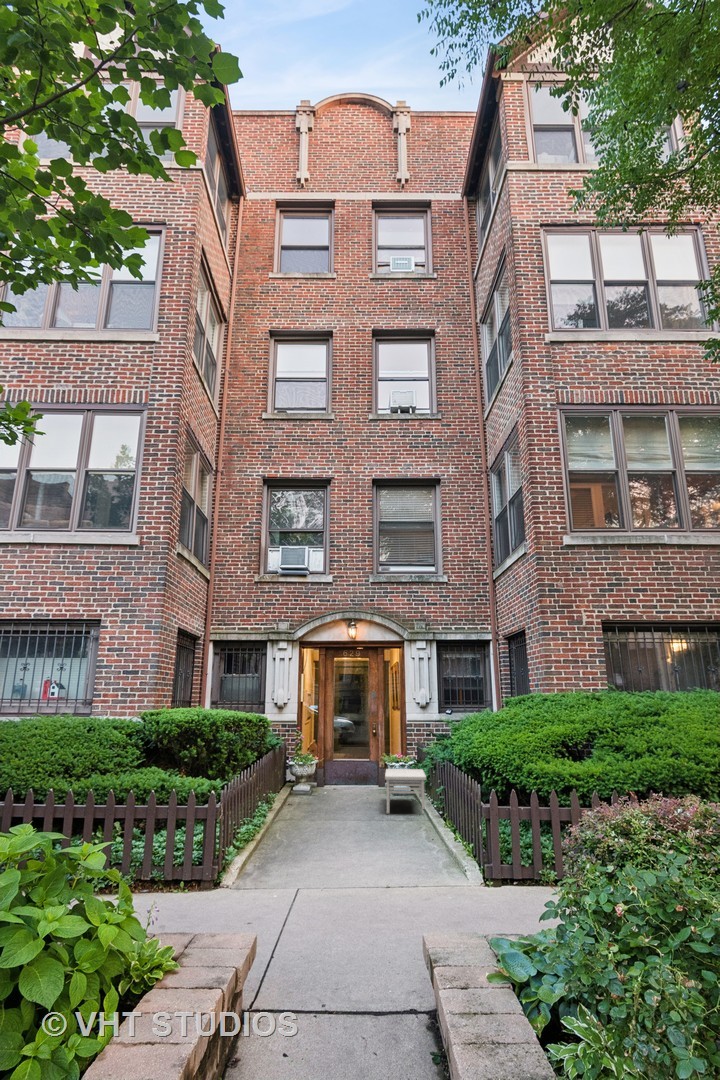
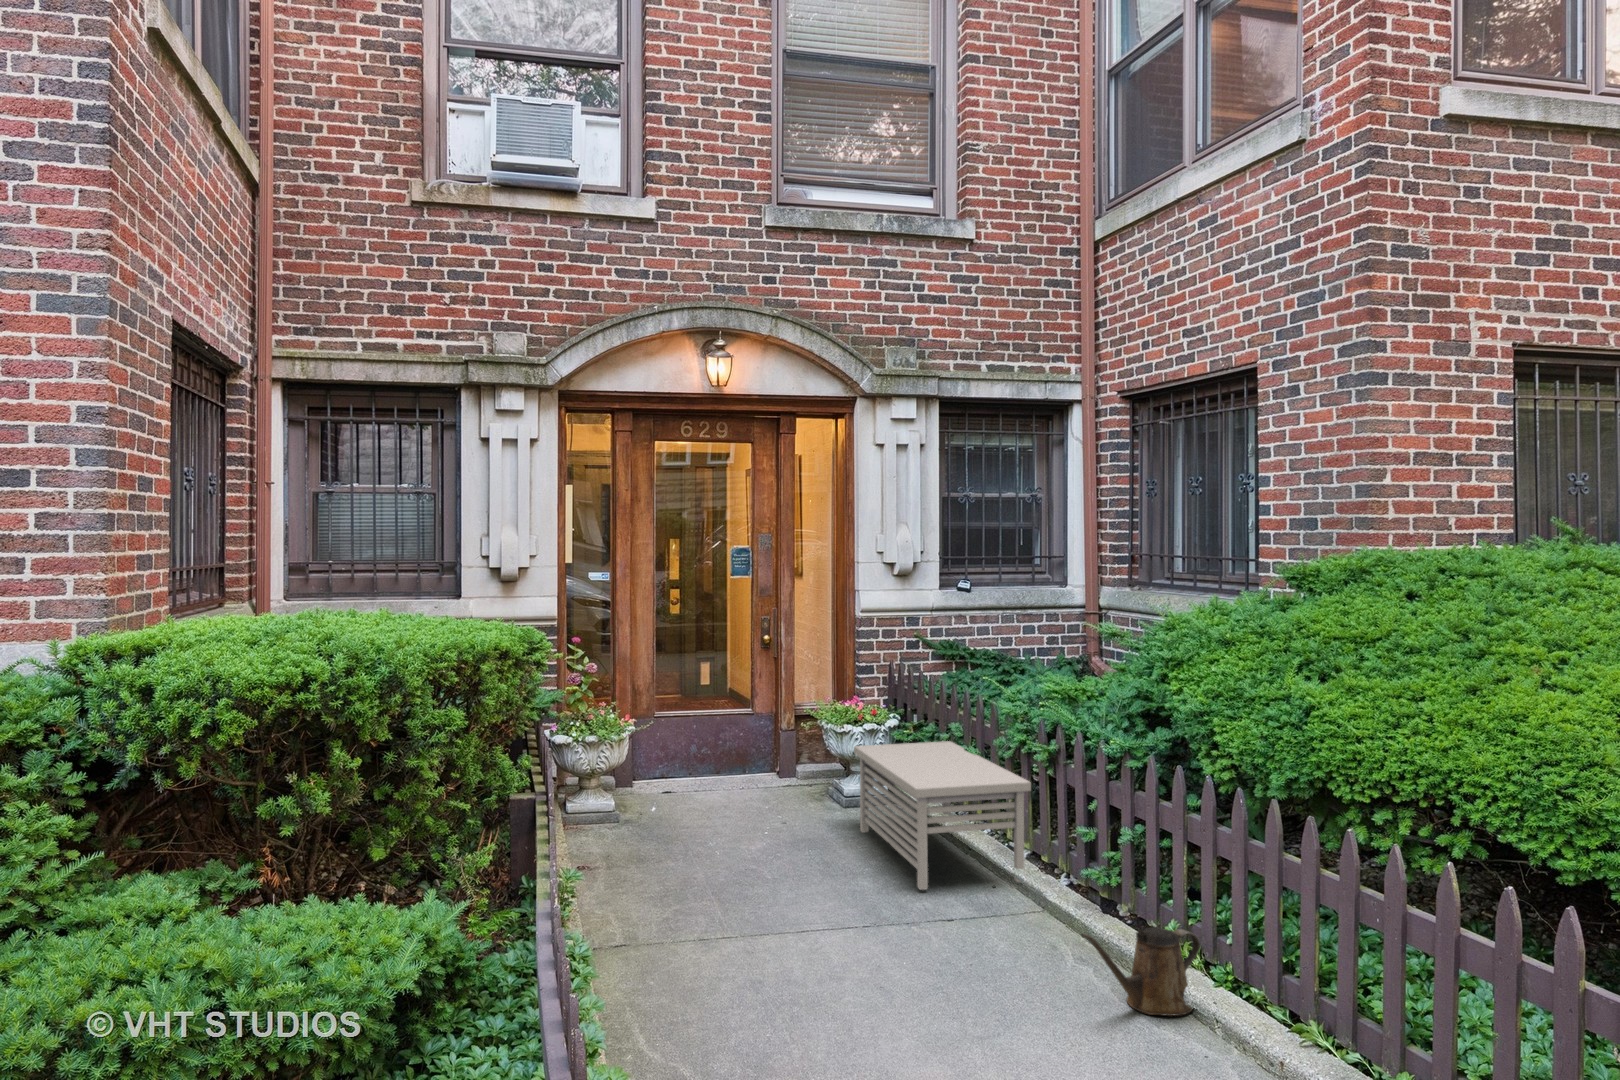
watering can: none [397,809,440,838] -> present [1081,927,1200,1016]

